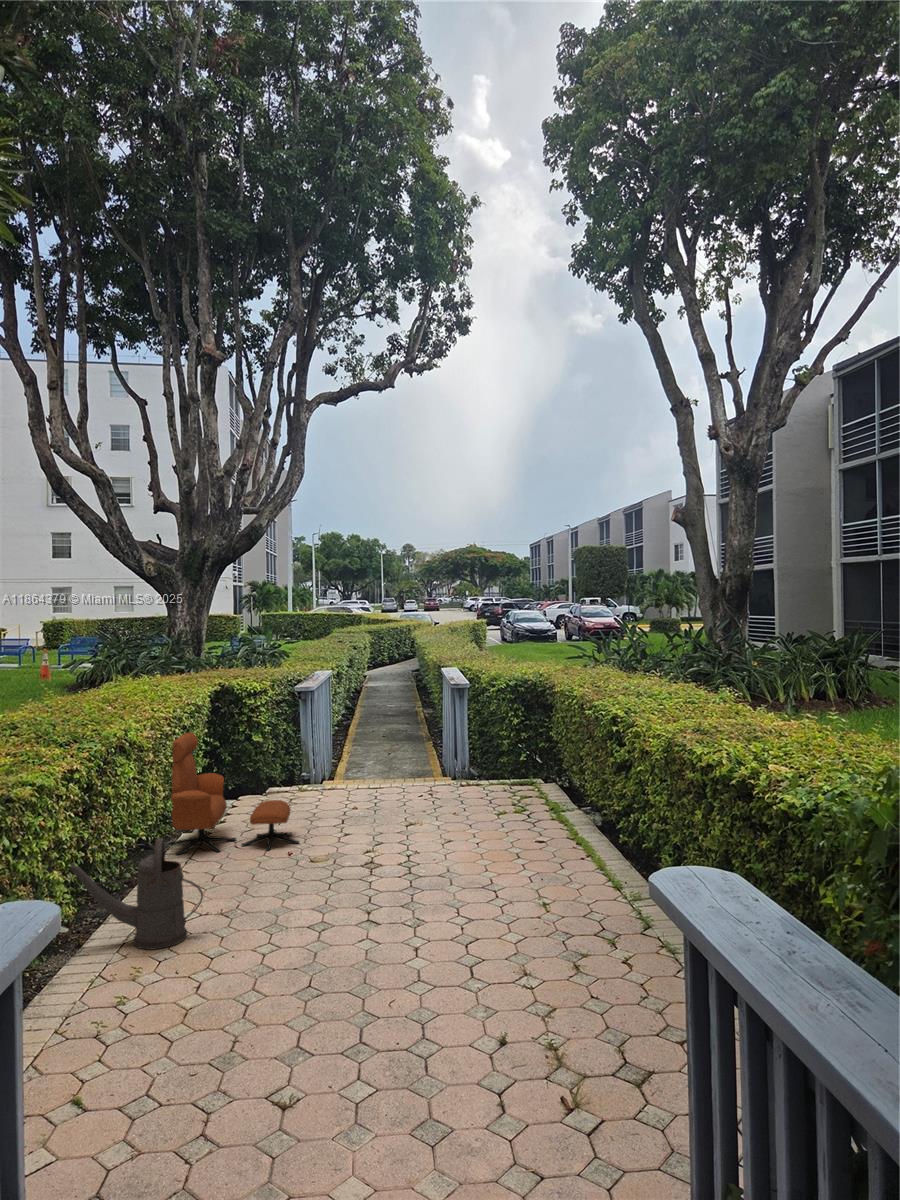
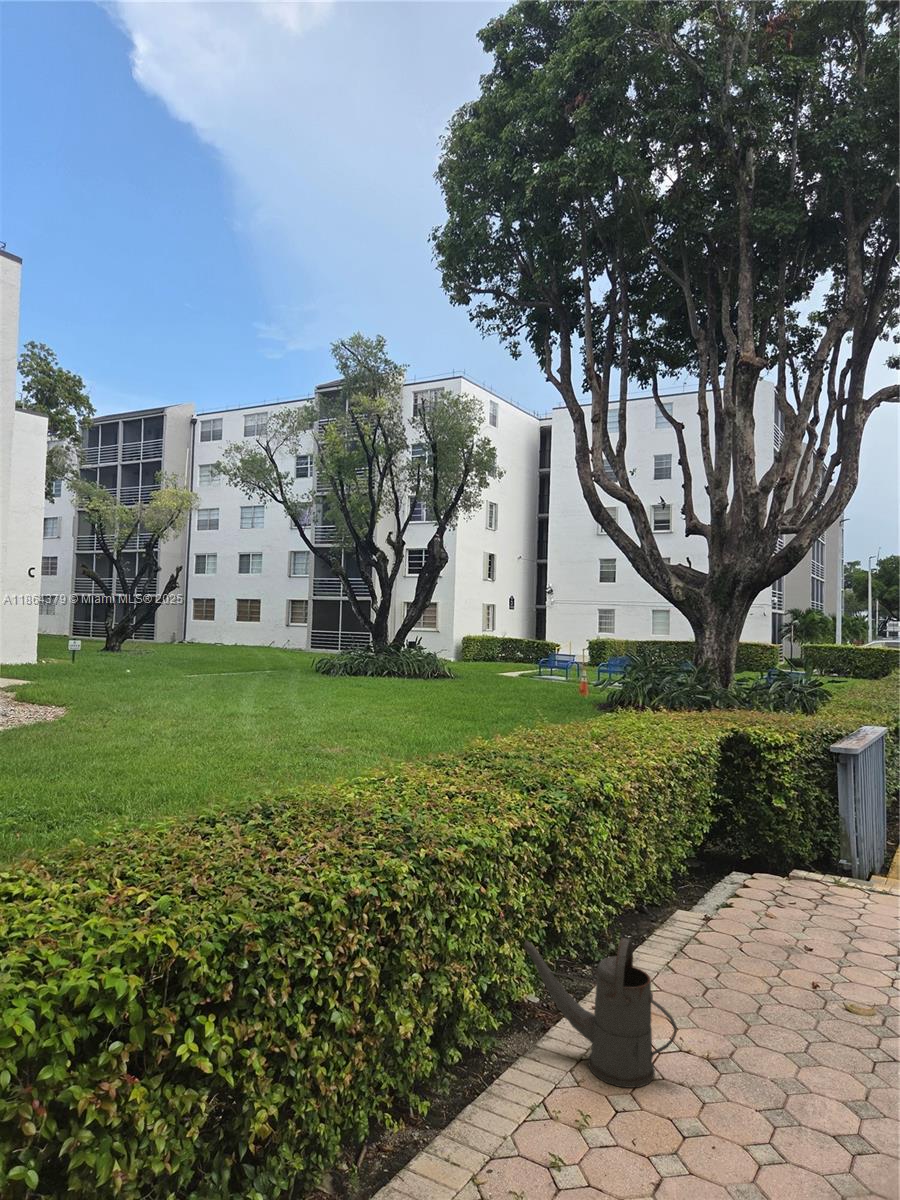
lounge chair: present [170,733,299,855] -> none [659,790,826,968]

